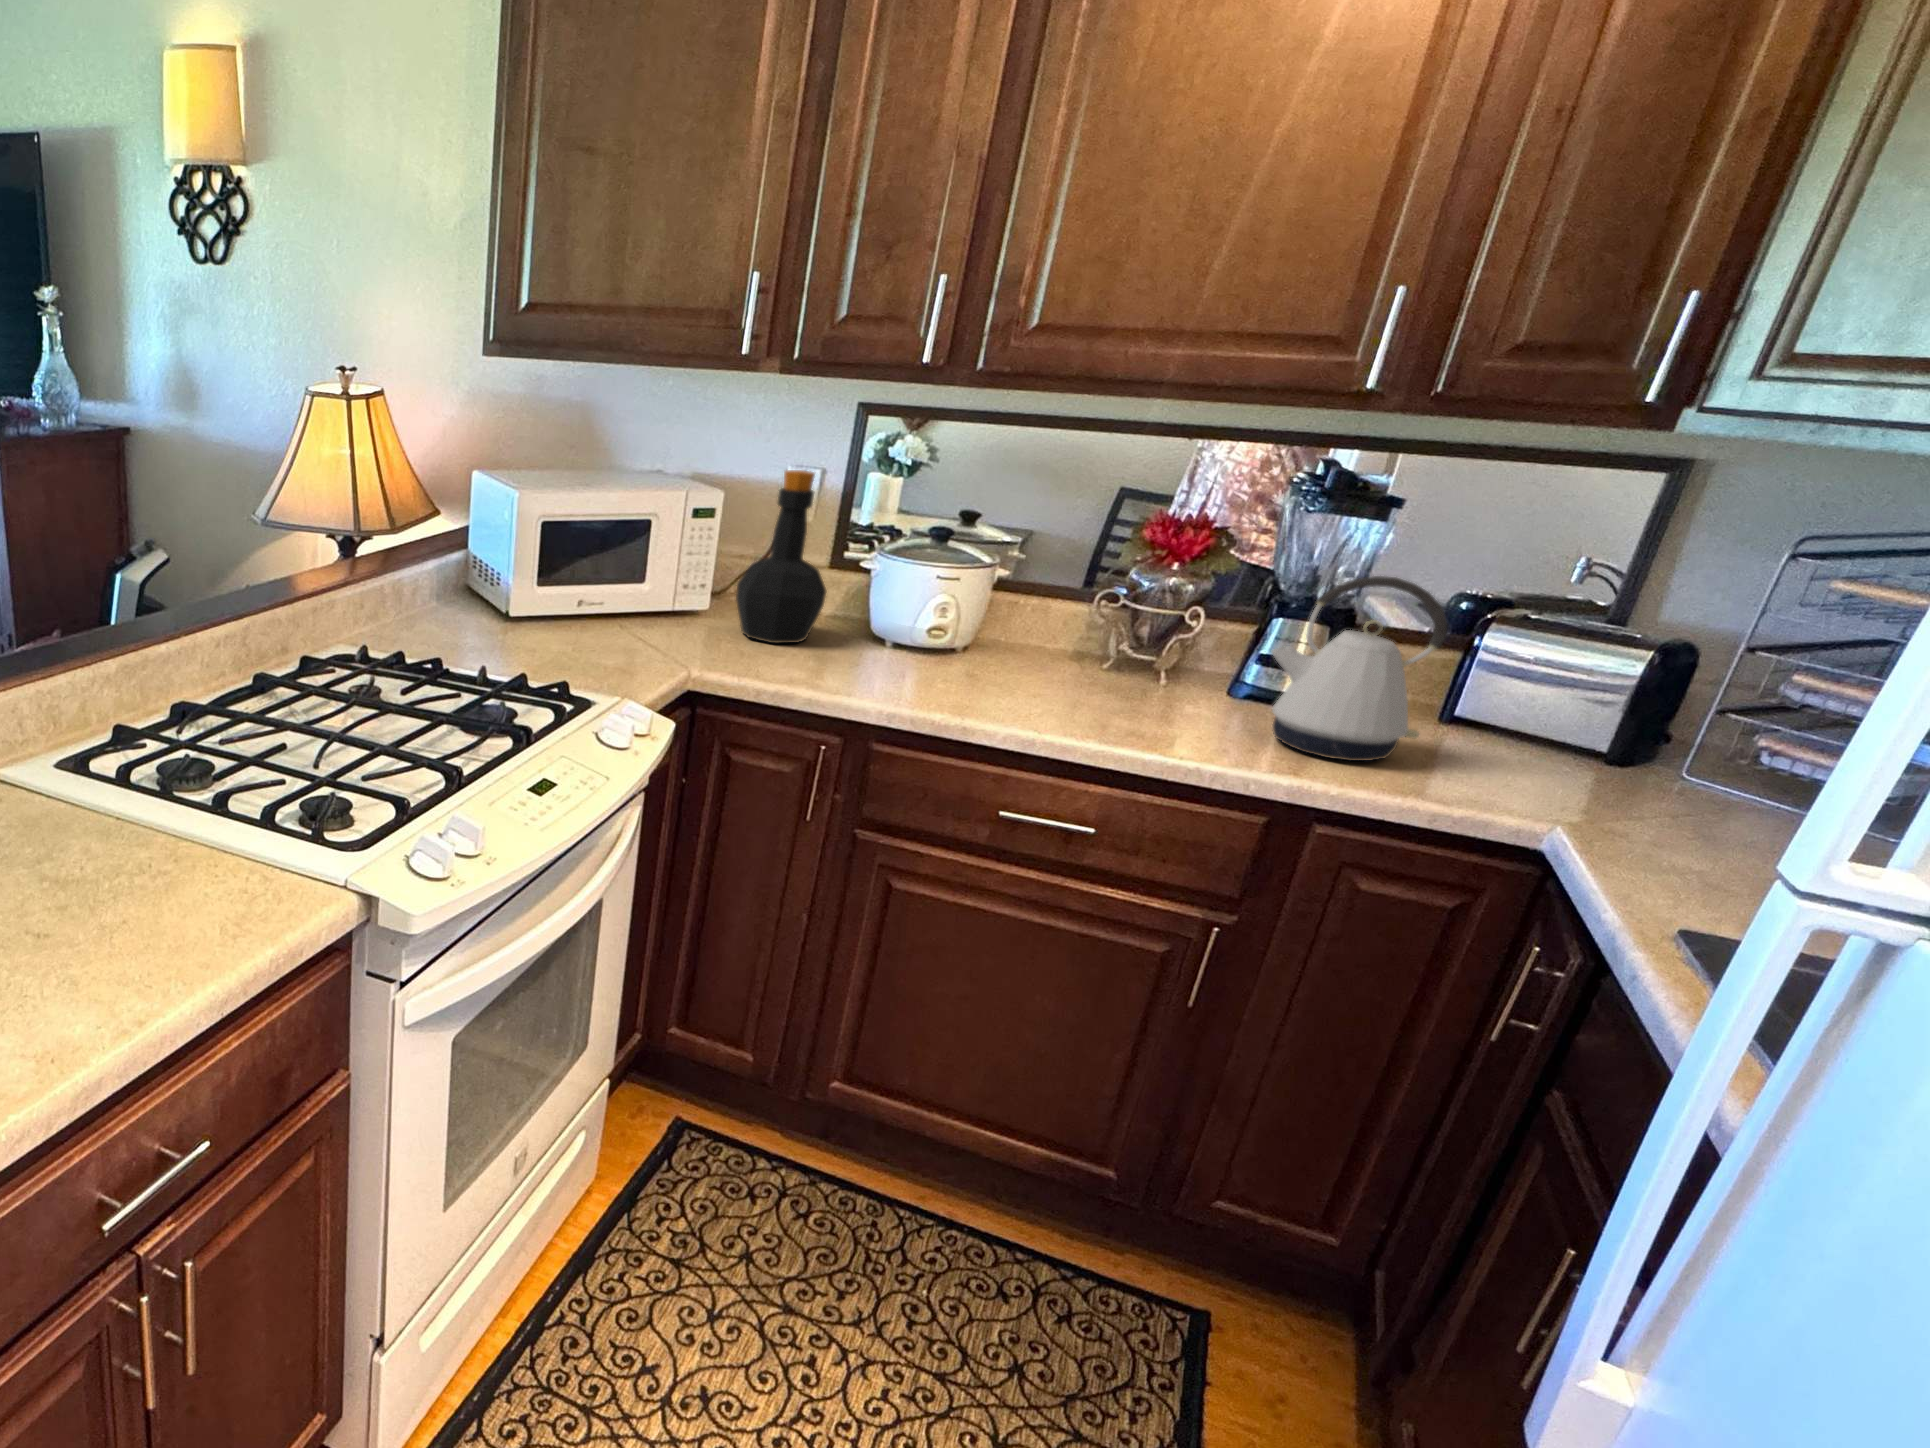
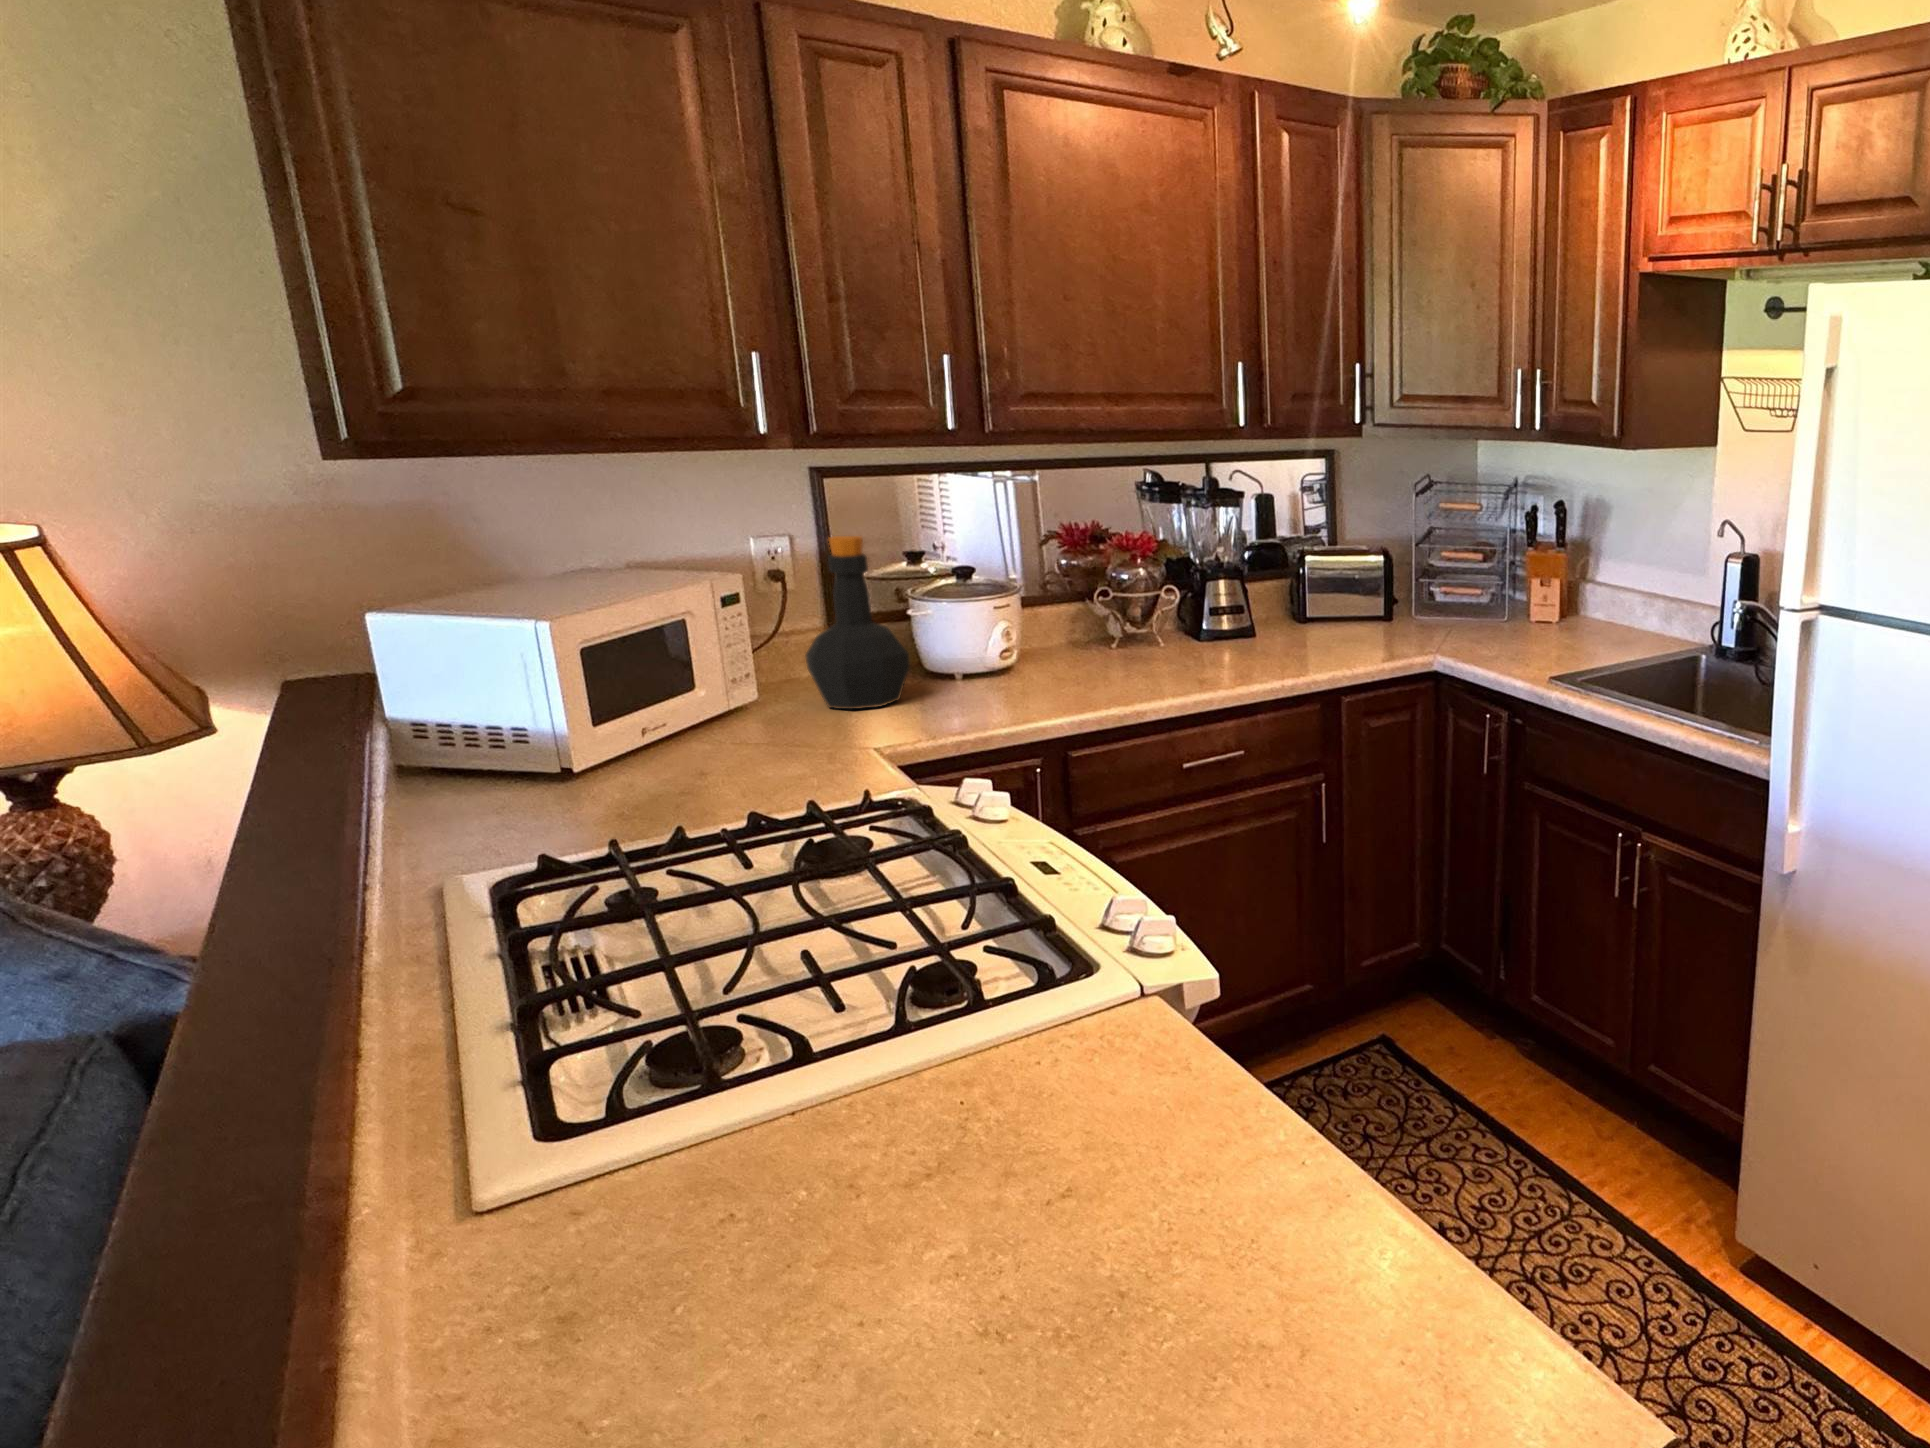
kettle: present [1272,576,1447,761] -> none [1257,545,1336,663]

